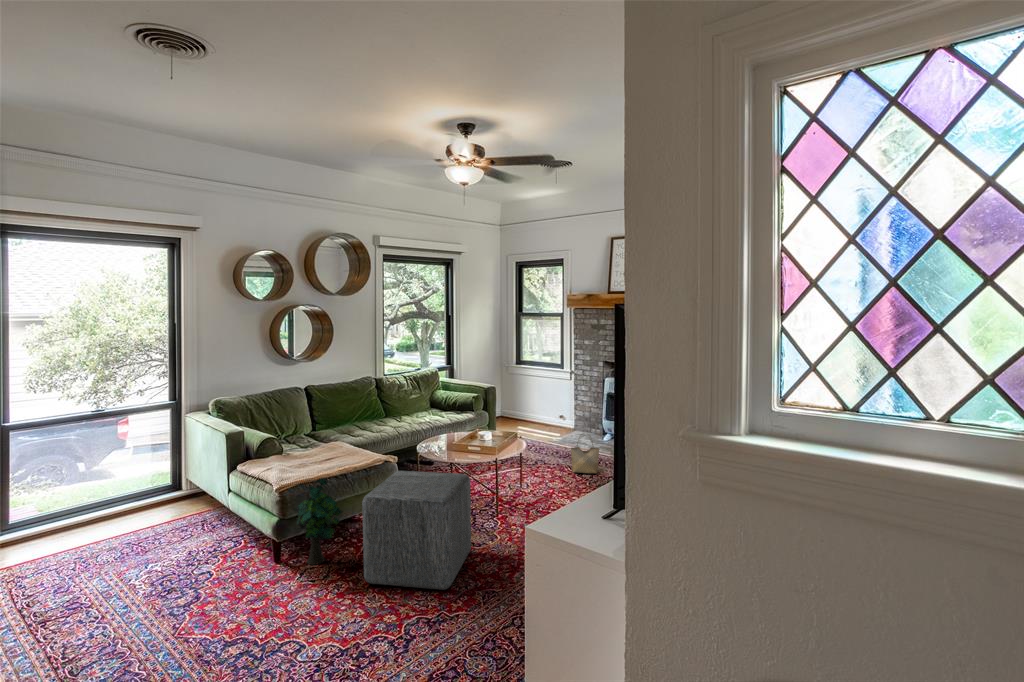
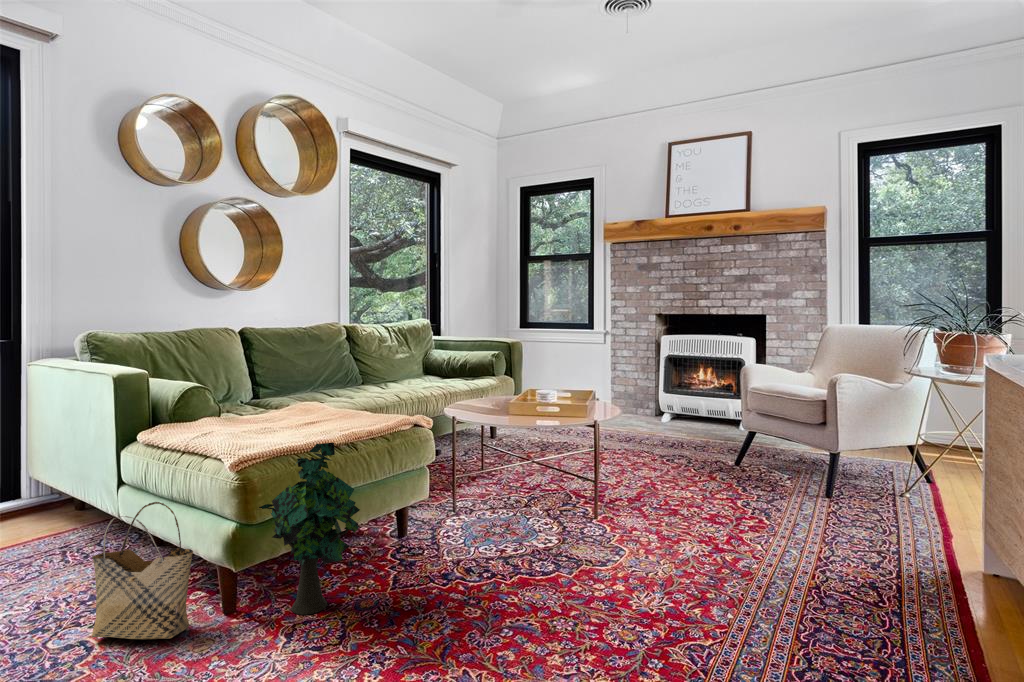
woven basket: present [571,440,599,473] -> present [92,502,193,639]
ottoman: present [362,471,471,590] -> none [428,430,617,649]

